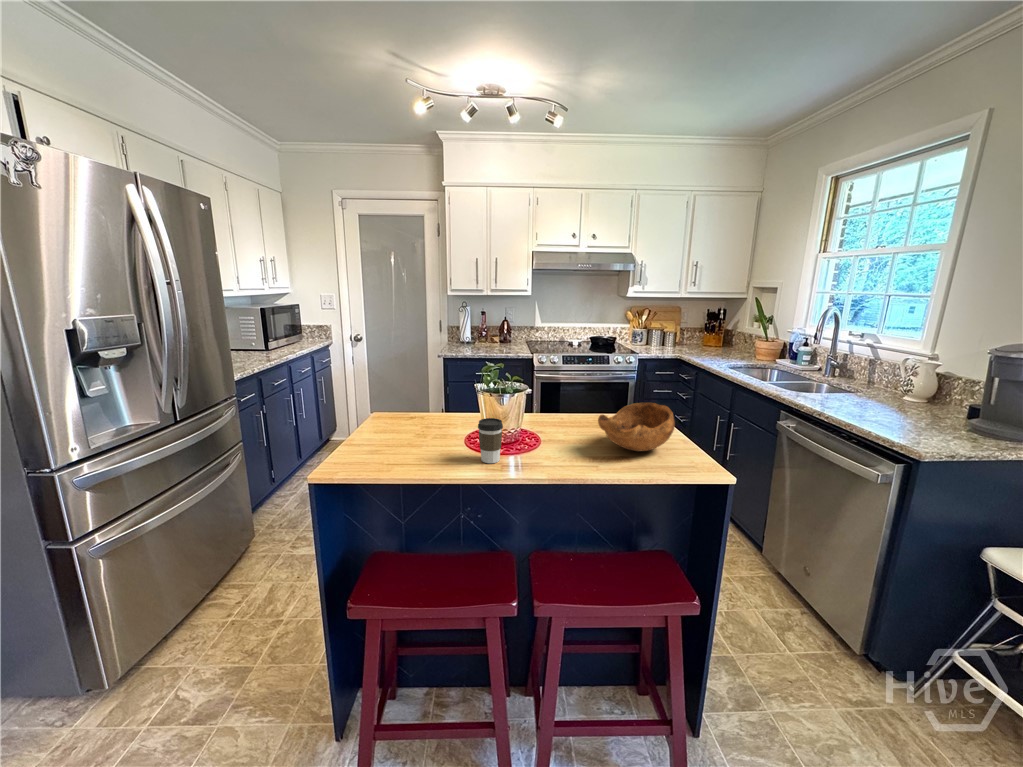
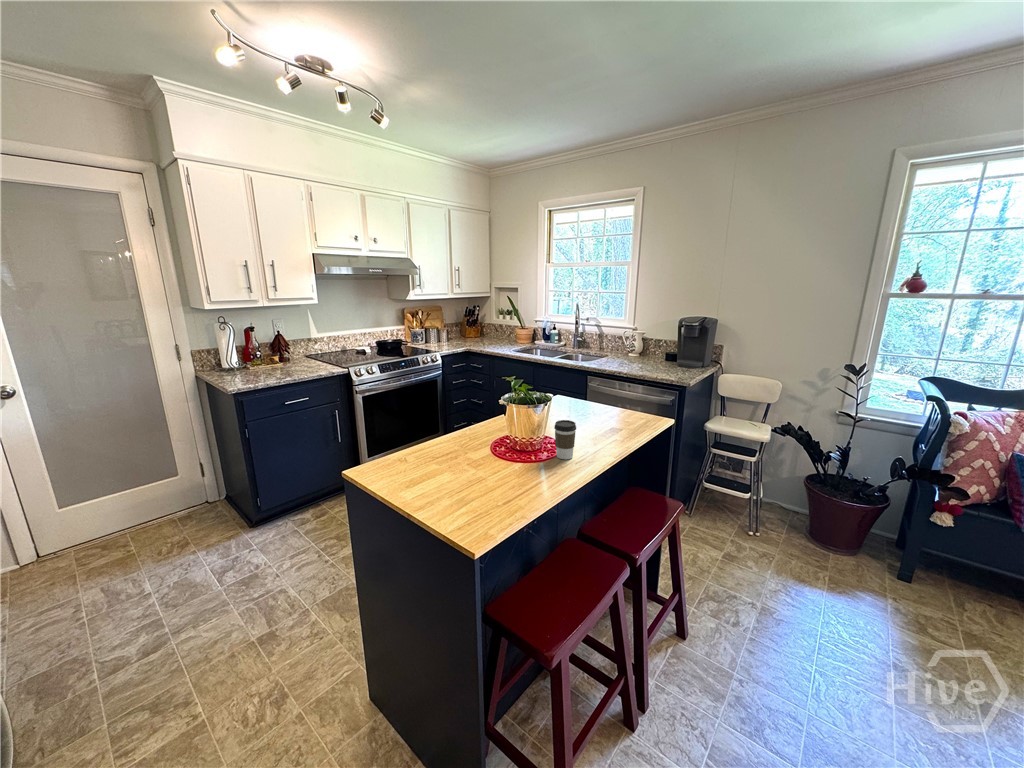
wooden bowl: present [598,403,675,451] -> none [586,383,630,420]

